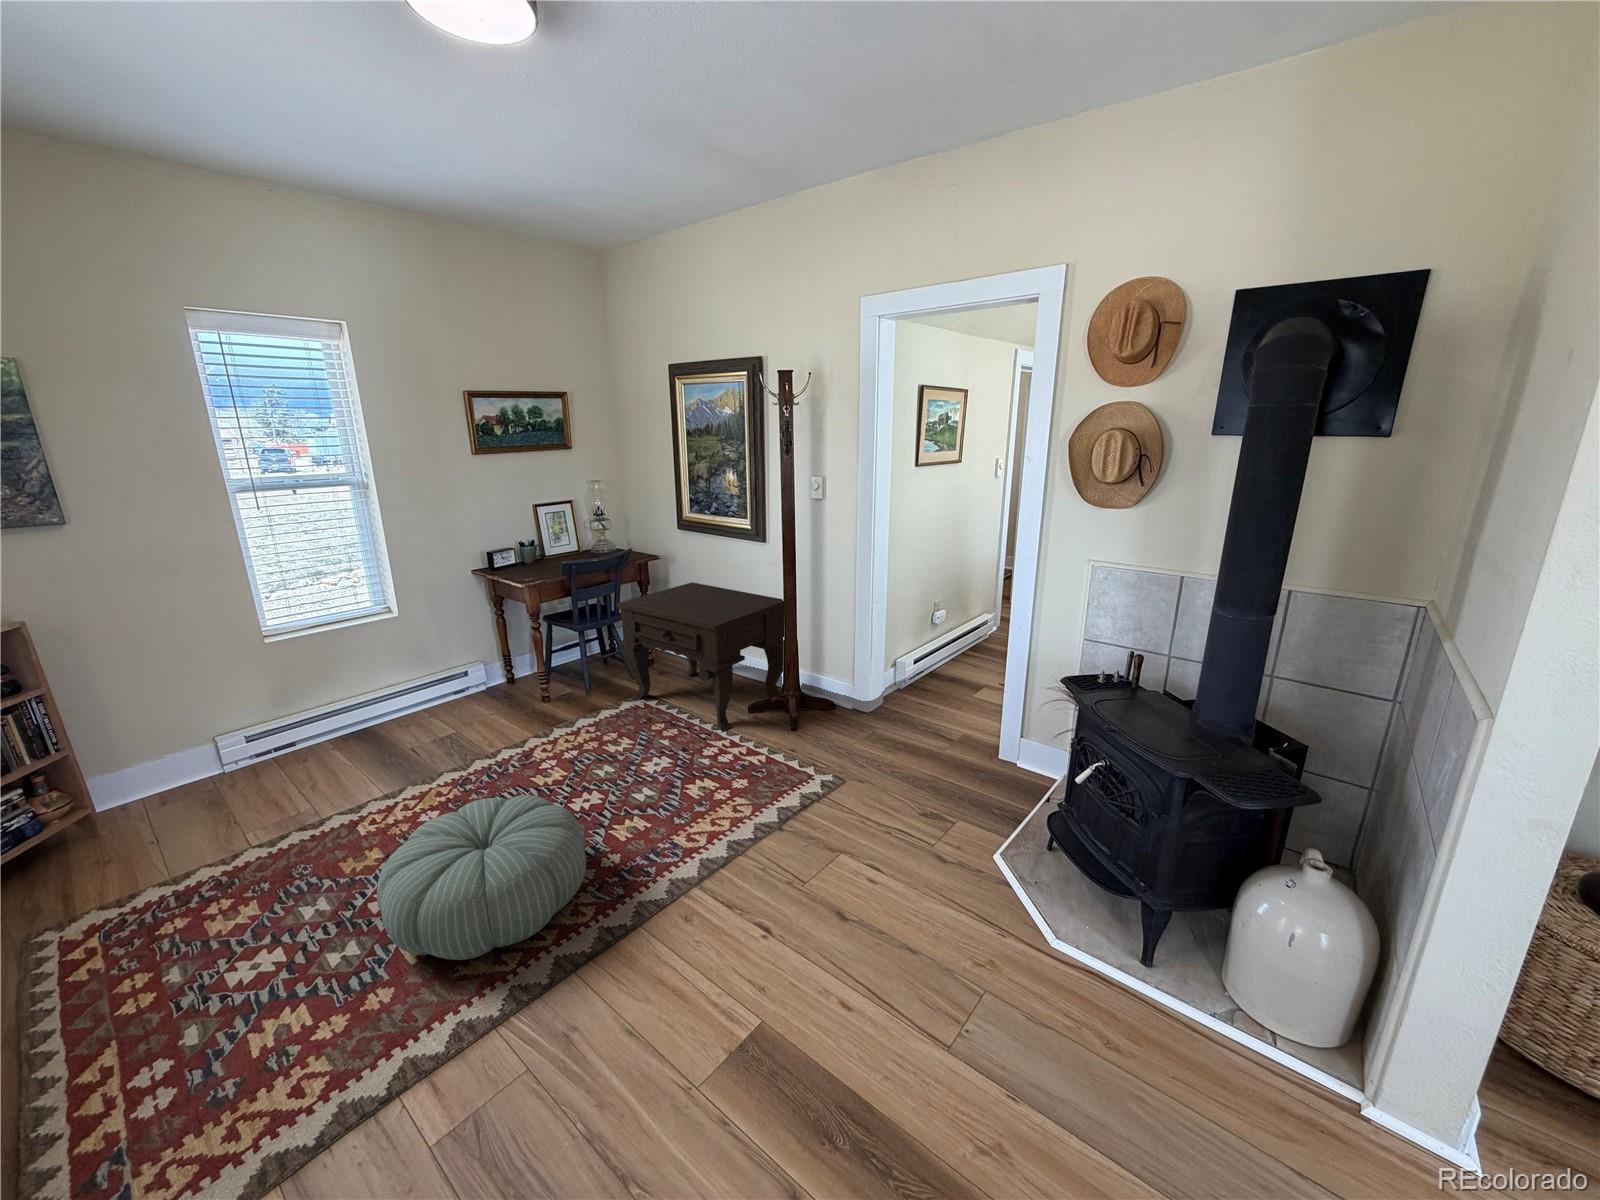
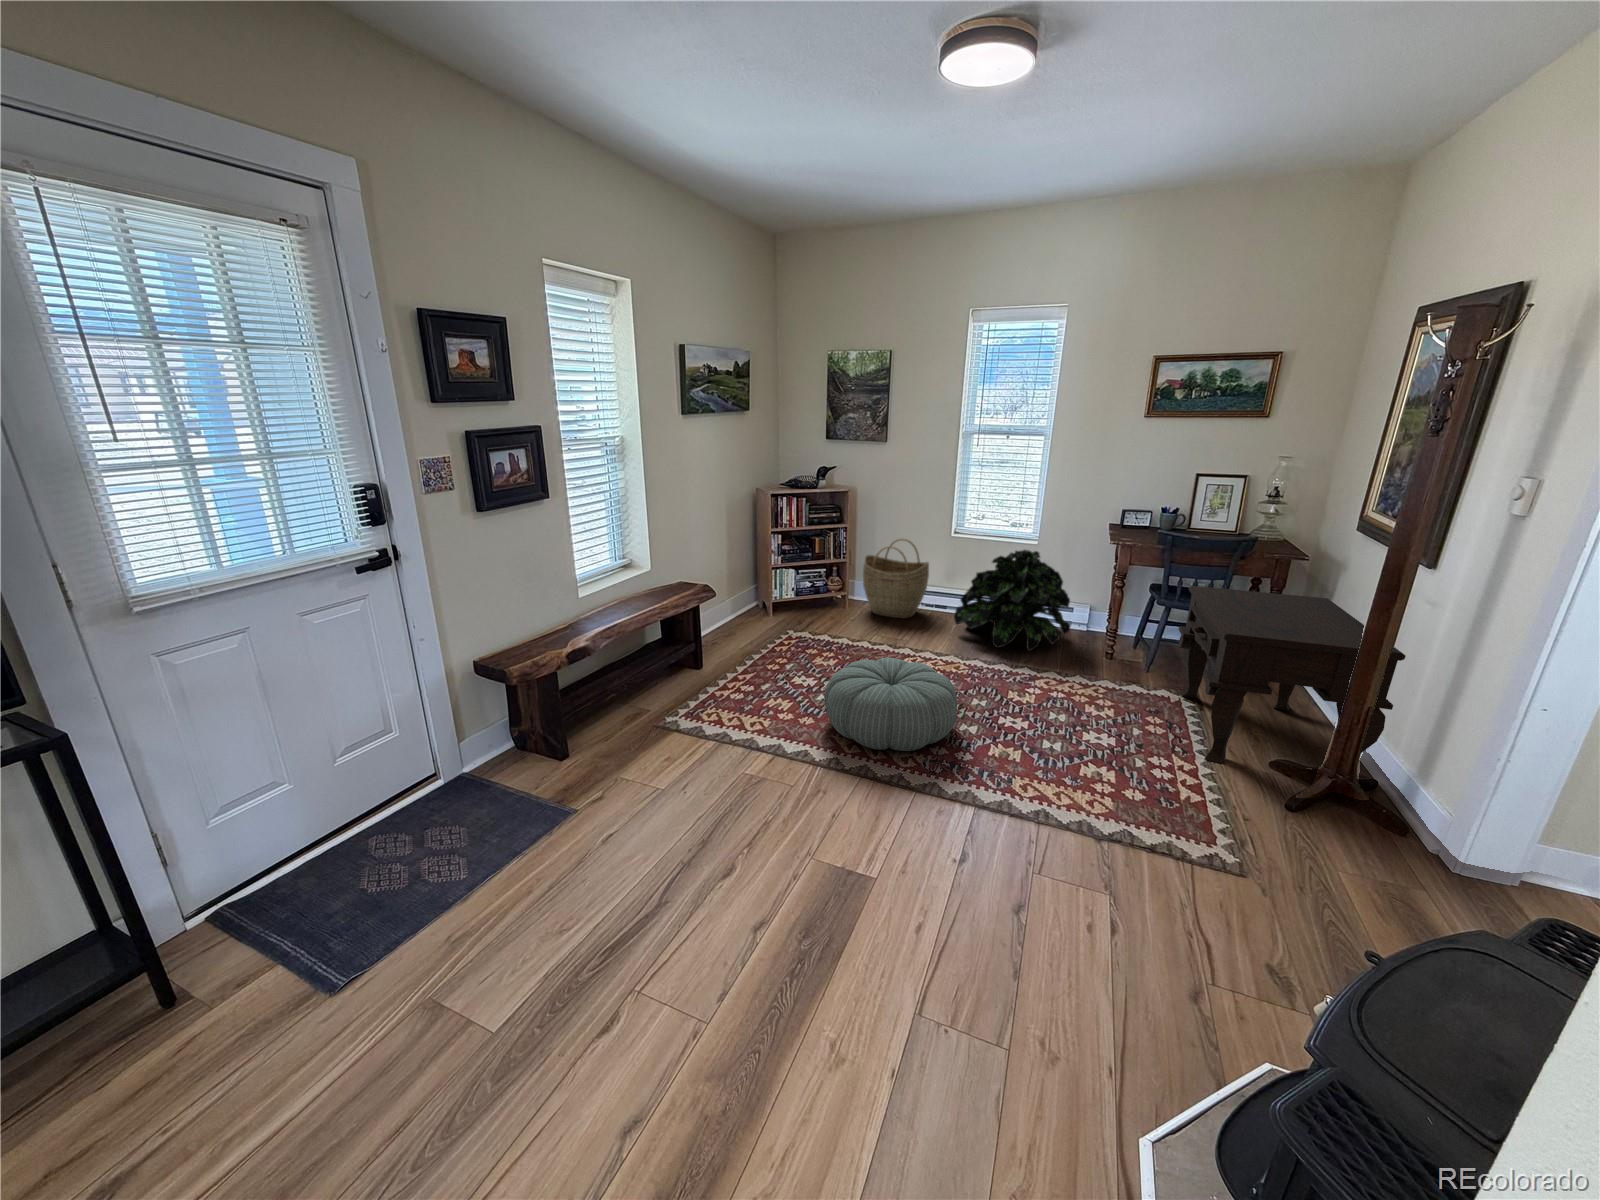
potted plant: none [344,621,498,751] -> present [954,550,1071,651]
woven basket: none [117,672,270,809] -> present [863,538,929,618]

